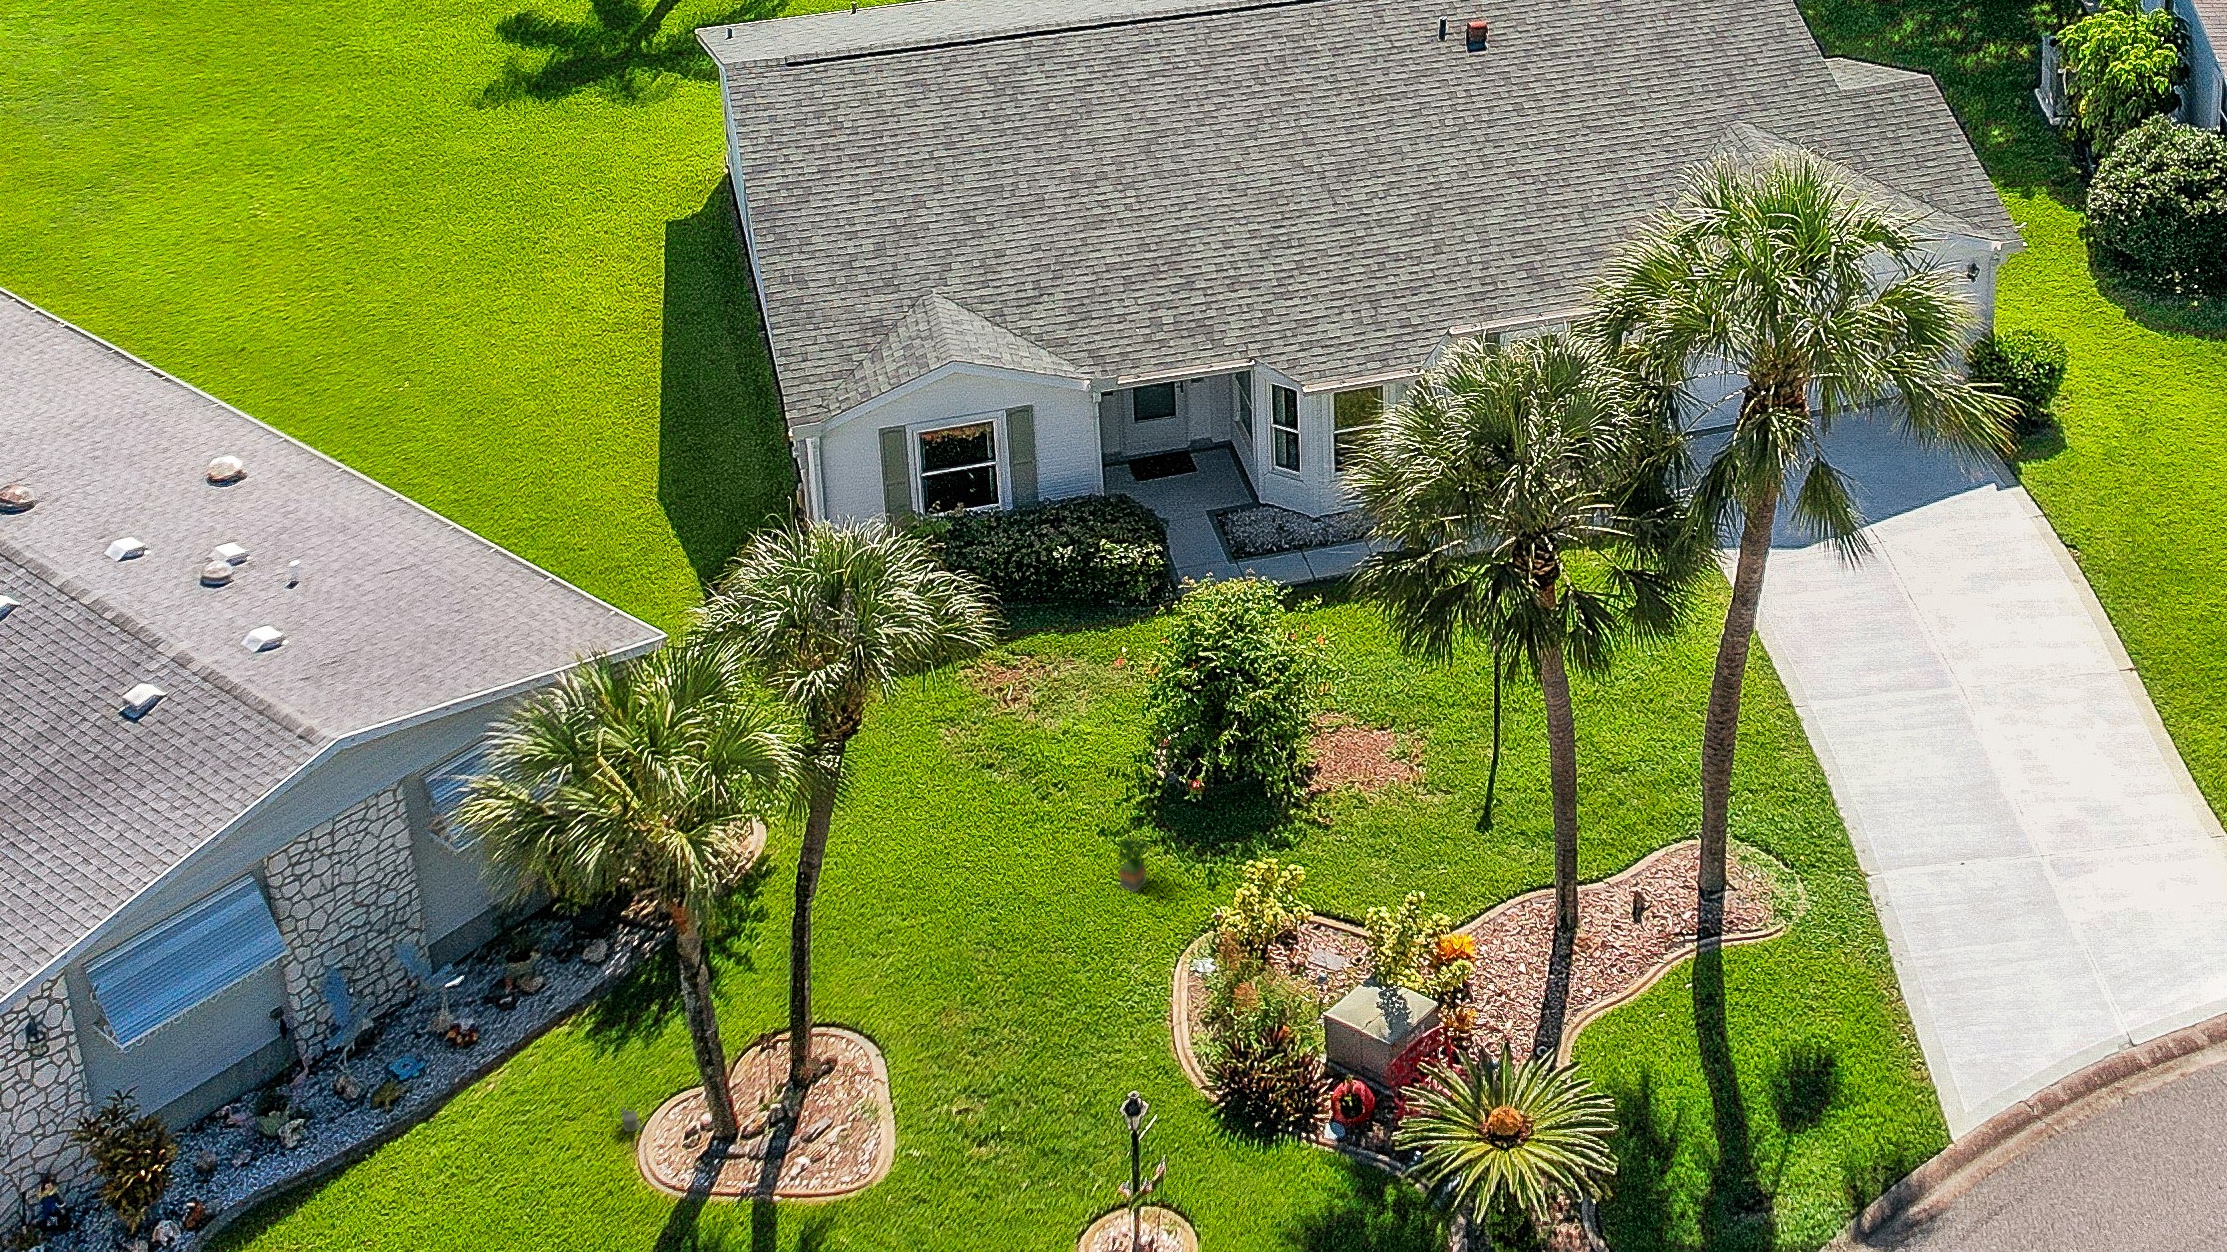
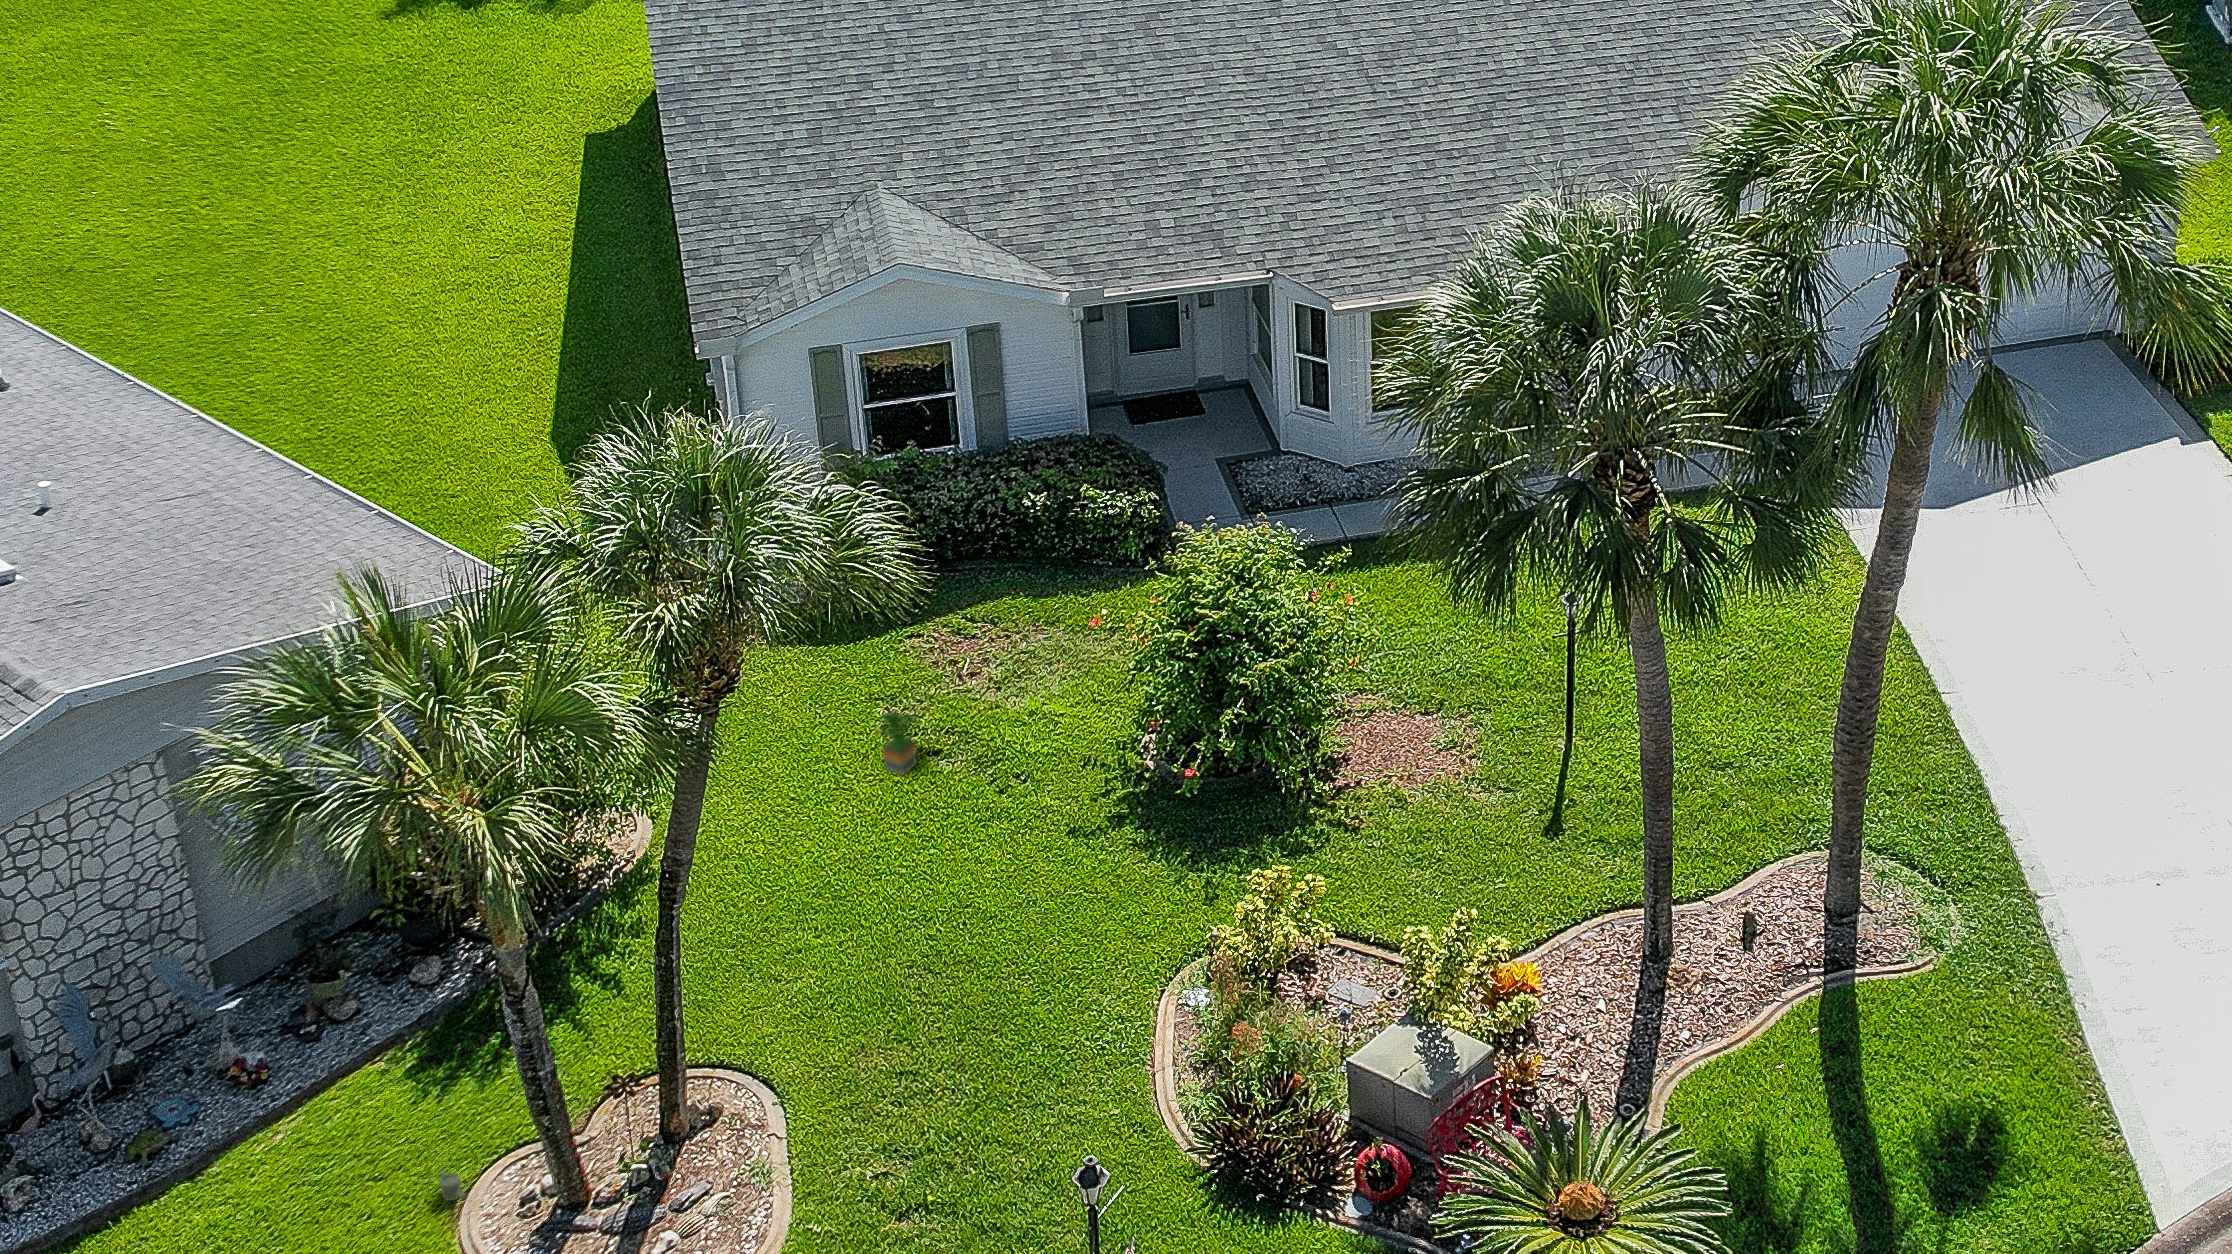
potted tree: present [1118,839,1150,892] -> present [879,711,919,775]

